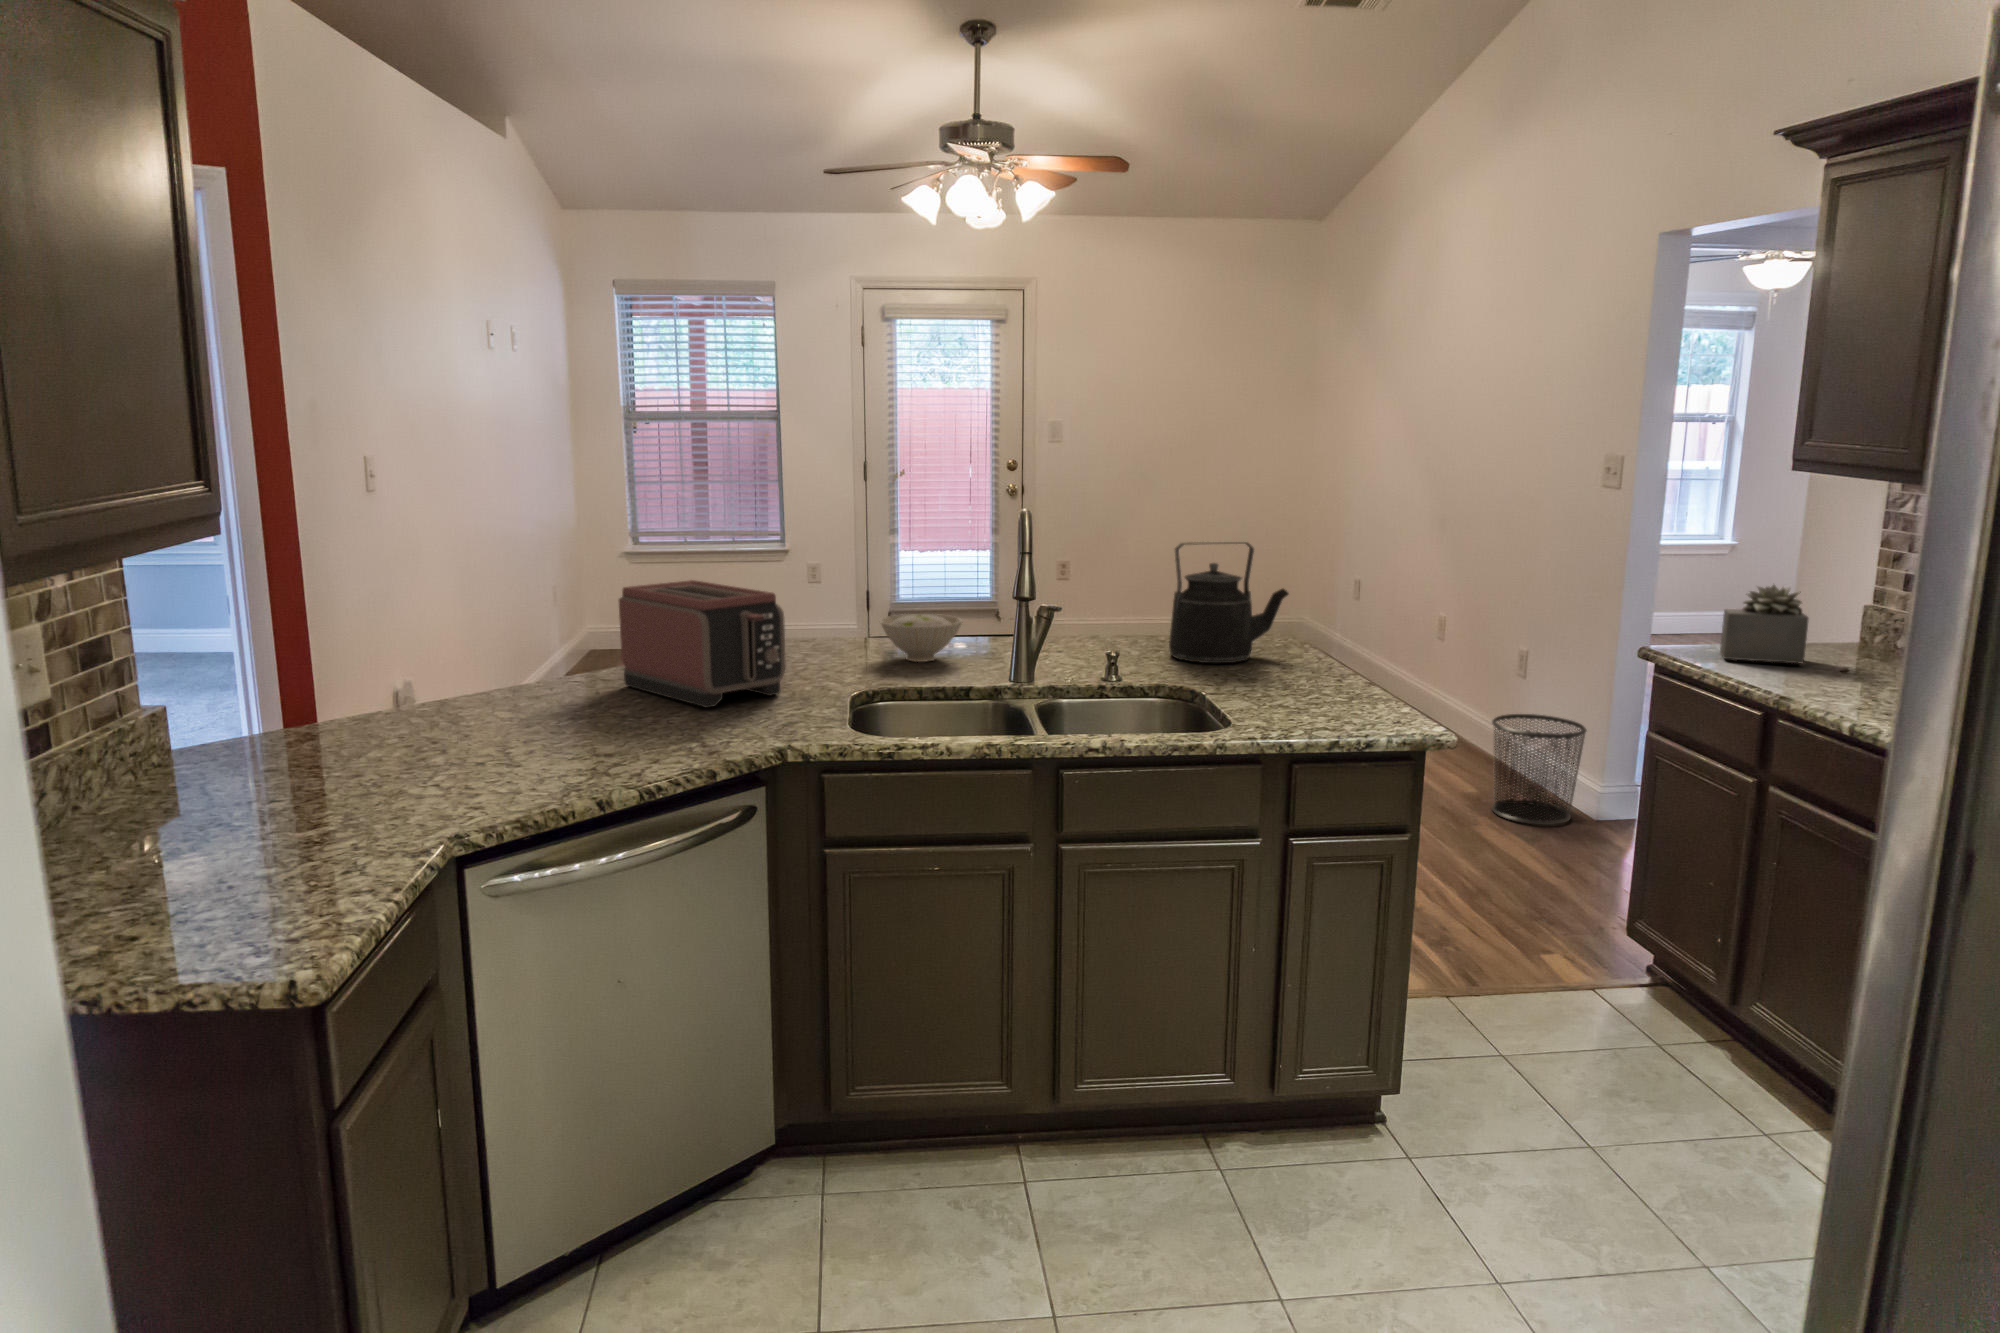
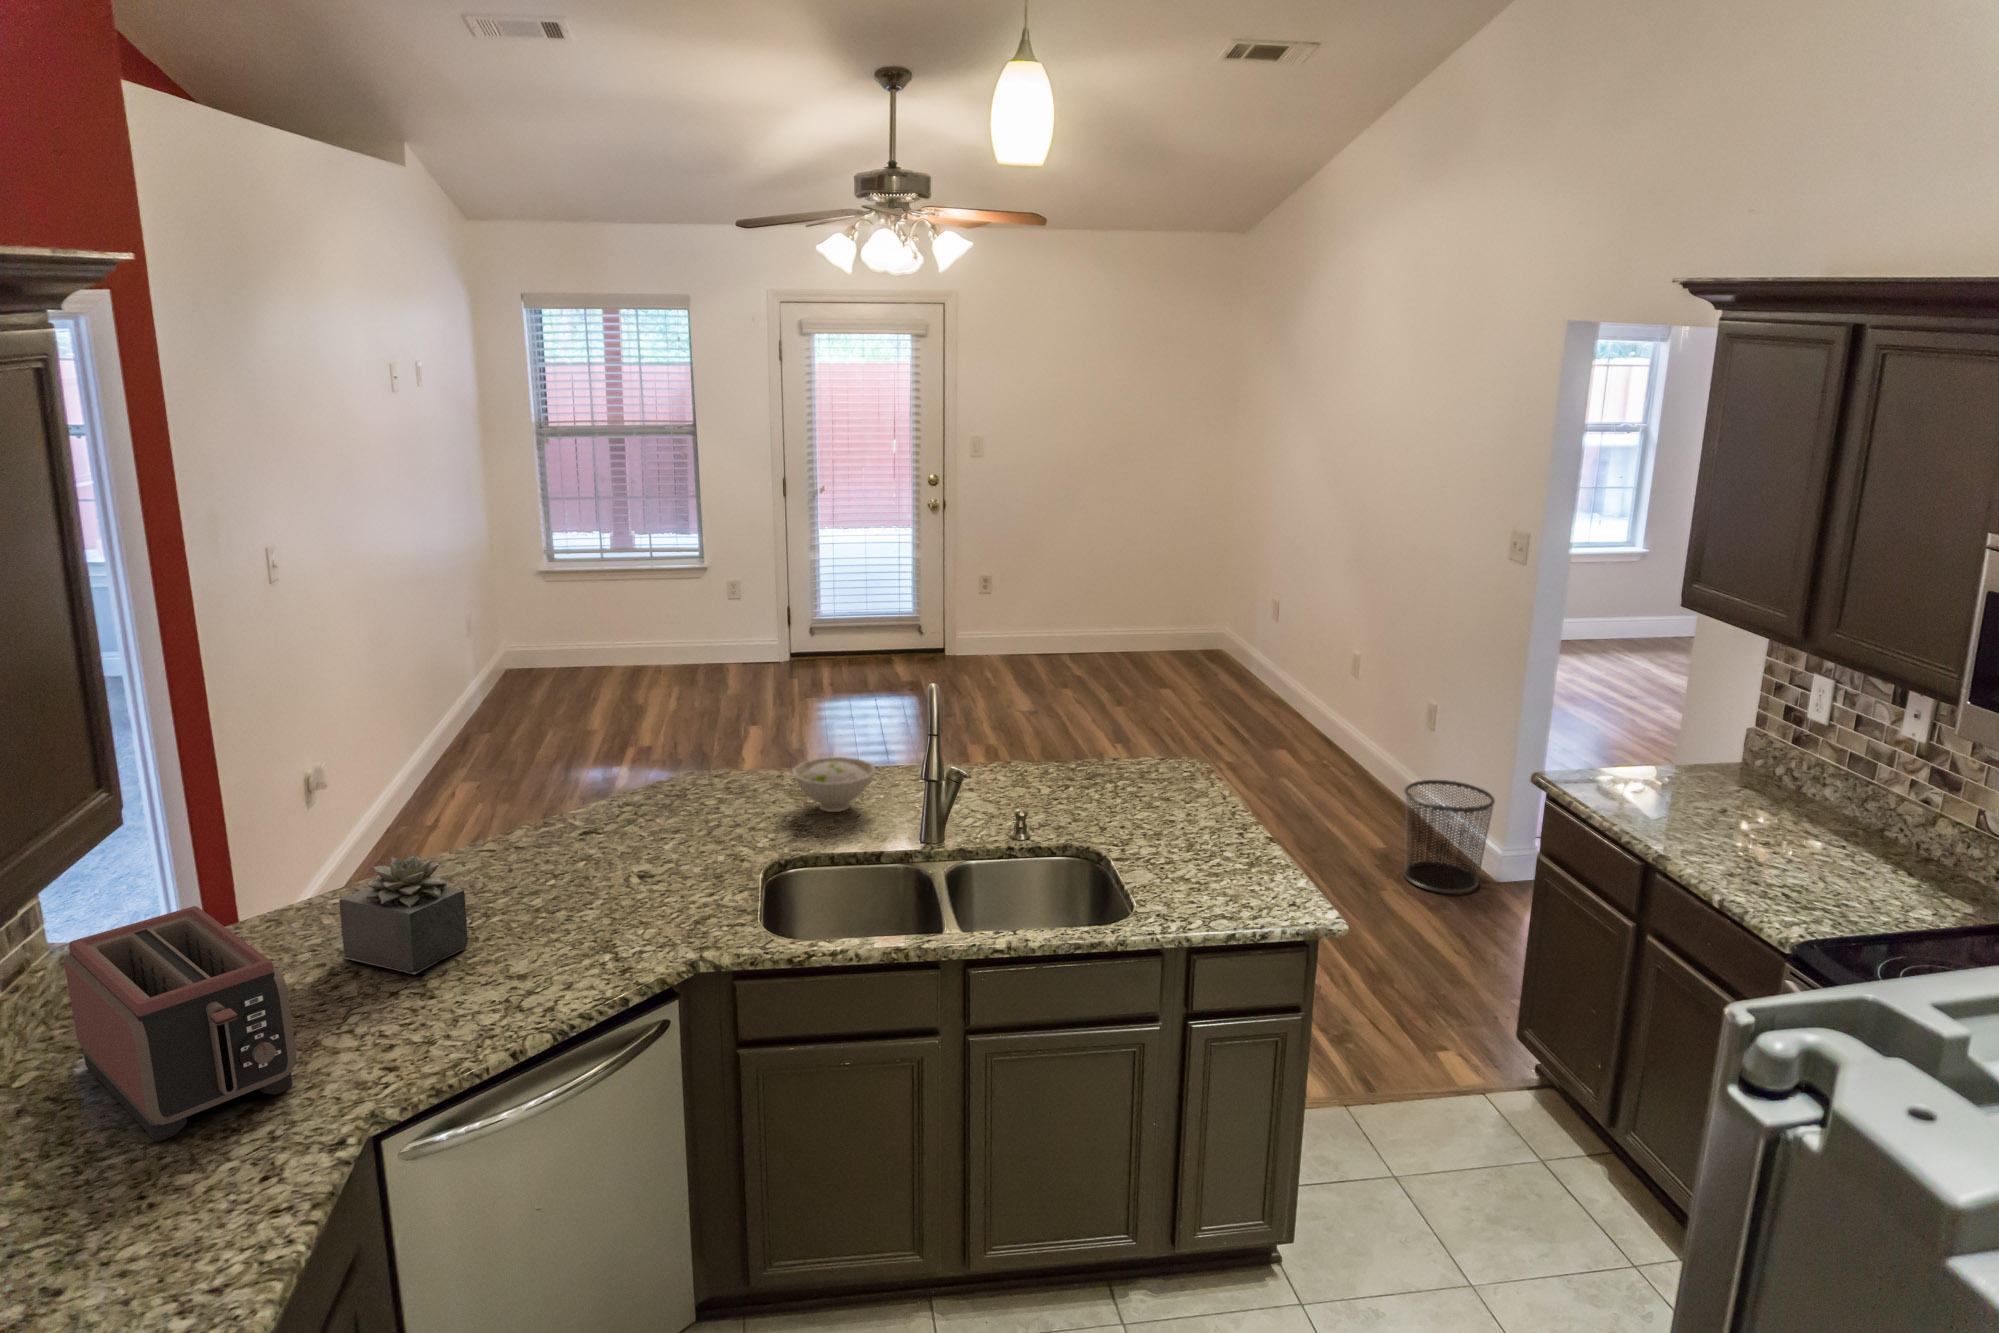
kettle: present [1169,542,1289,663] -> none [1079,688,1197,811]
toaster: present [619,580,786,707] -> present [63,906,296,1141]
succulent plant: present [1720,585,1809,663] -> present [339,854,468,974]

